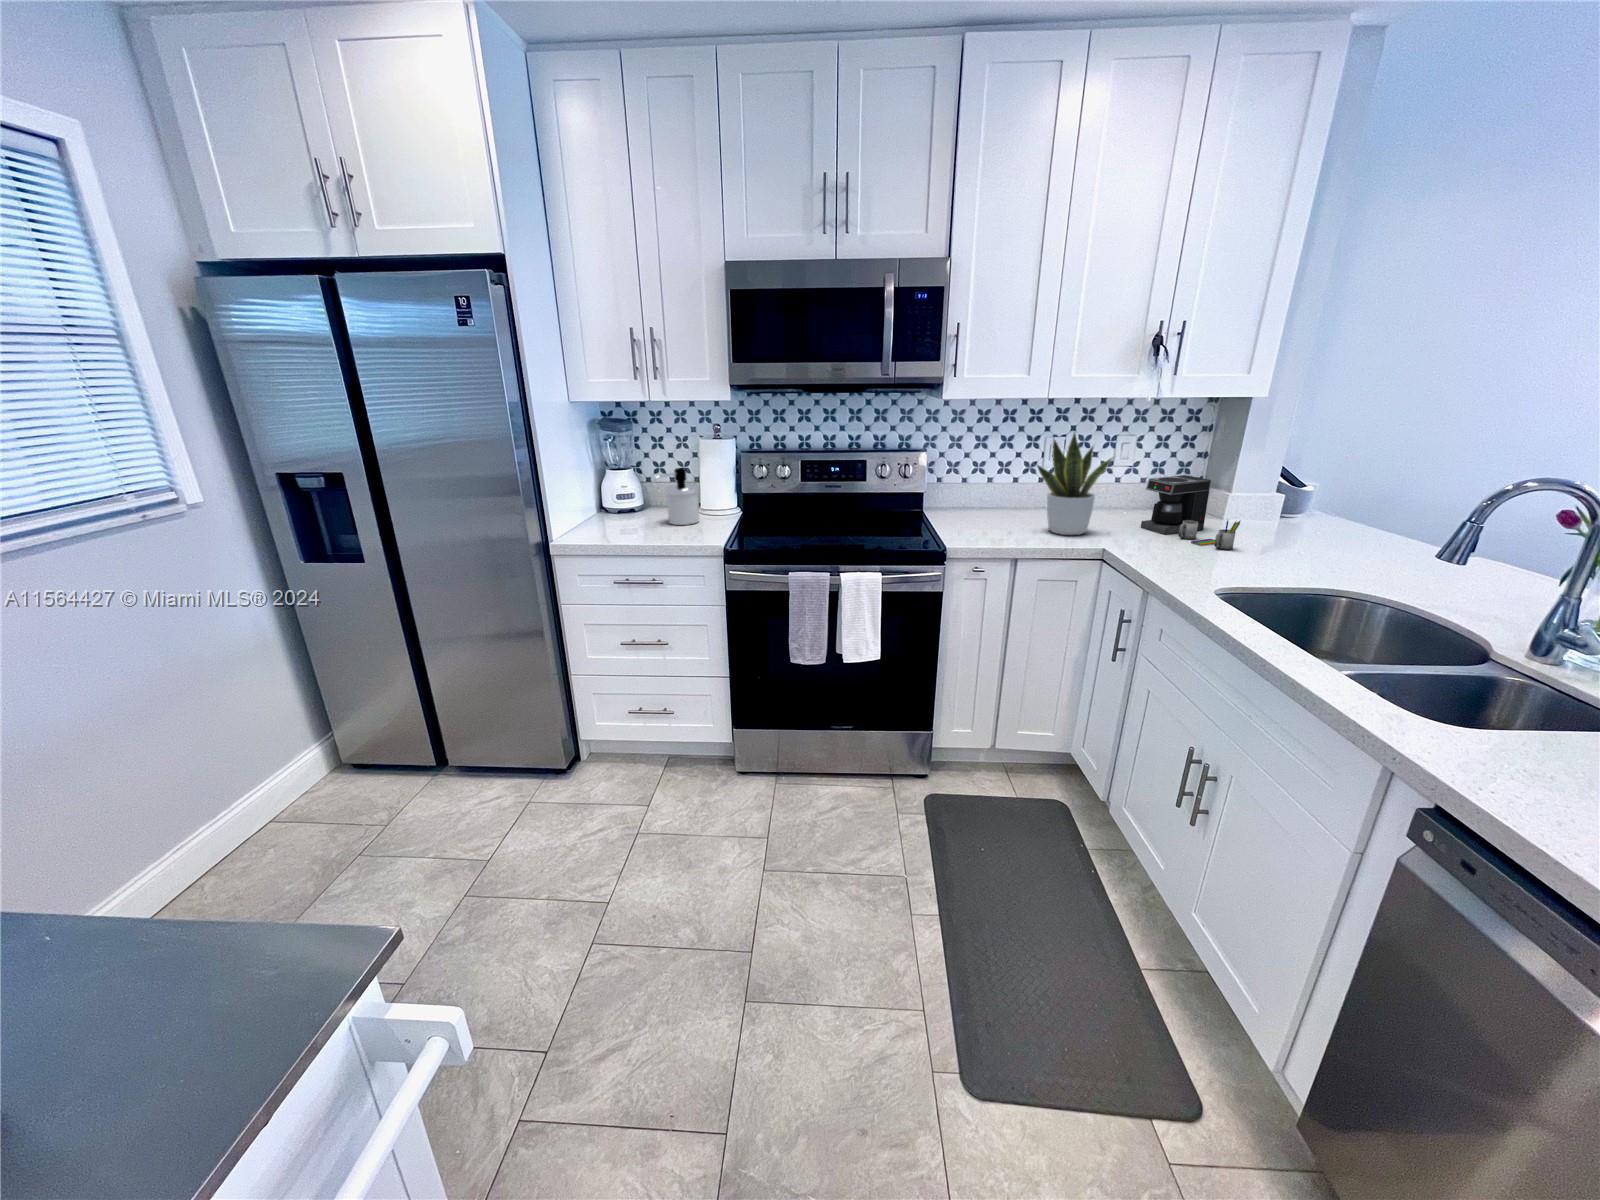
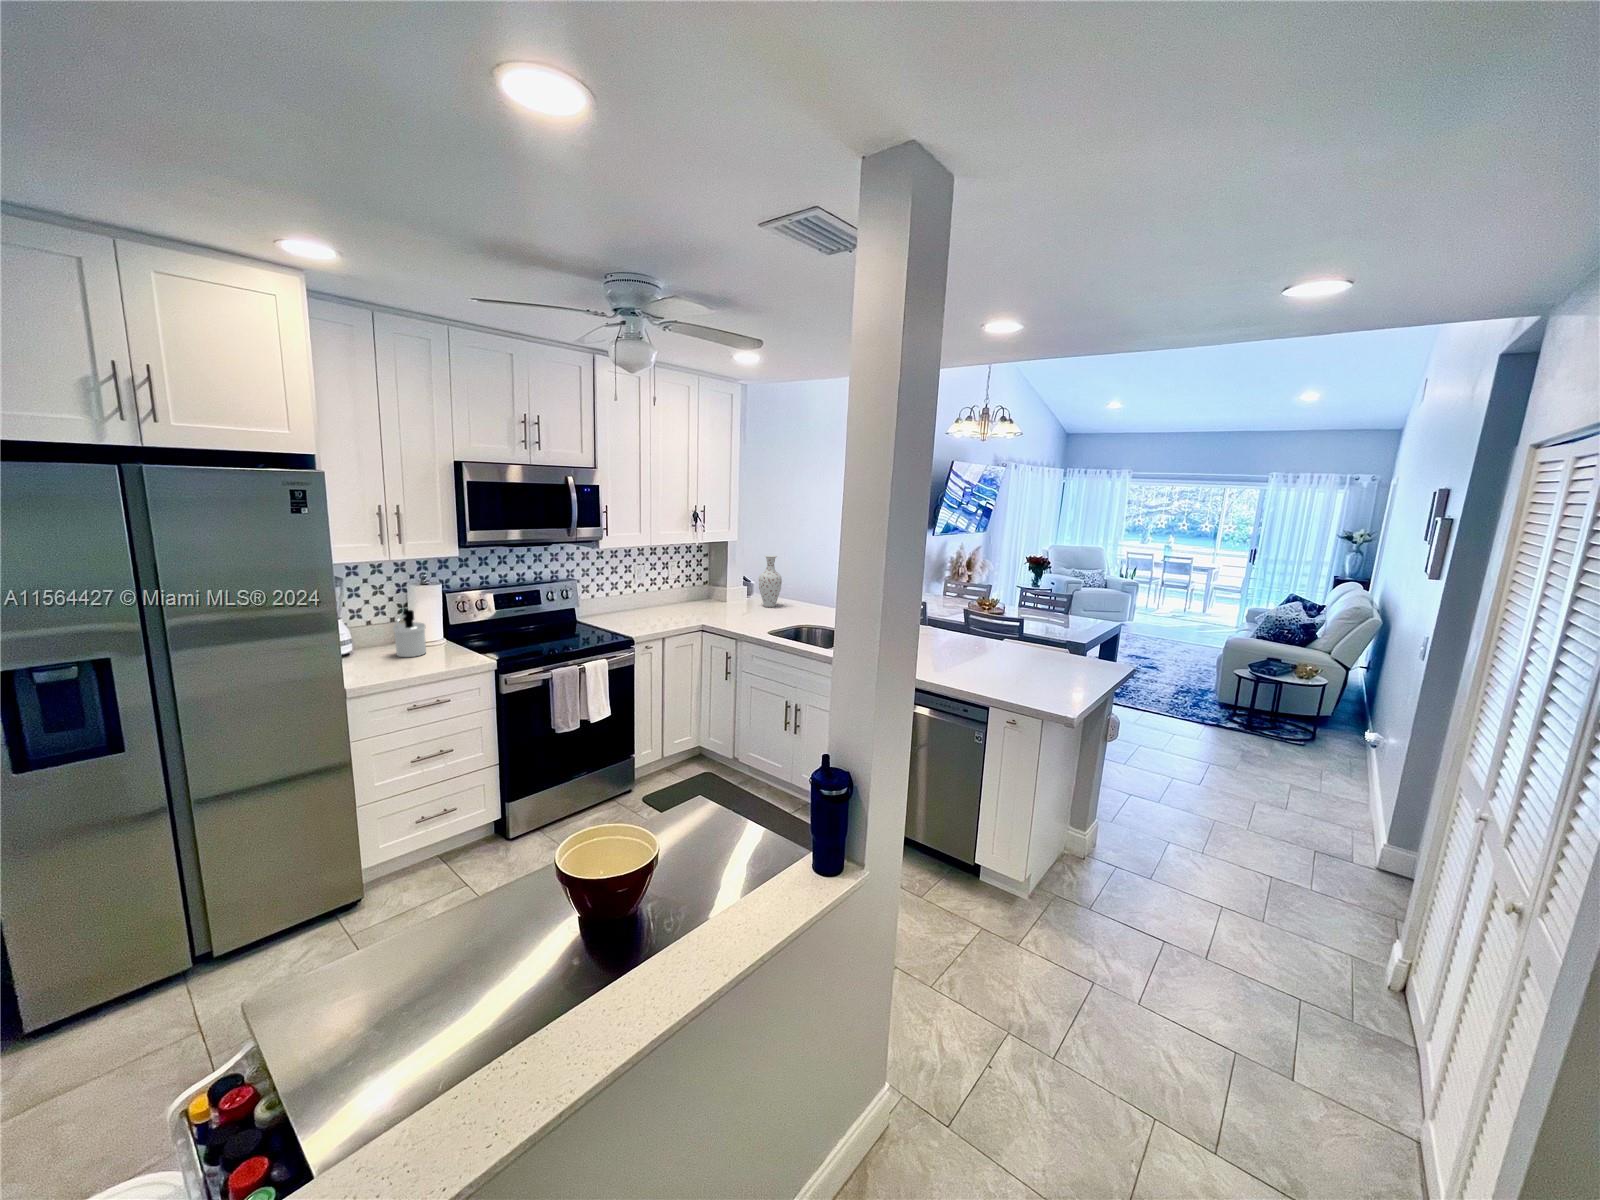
vase: none [1300,429,1364,545] -> present [759,555,782,607]
potted plant: present [1037,433,1113,535] -> none [655,561,690,620]
coffee maker: present [1141,475,1240,550] -> none [698,581,751,615]

